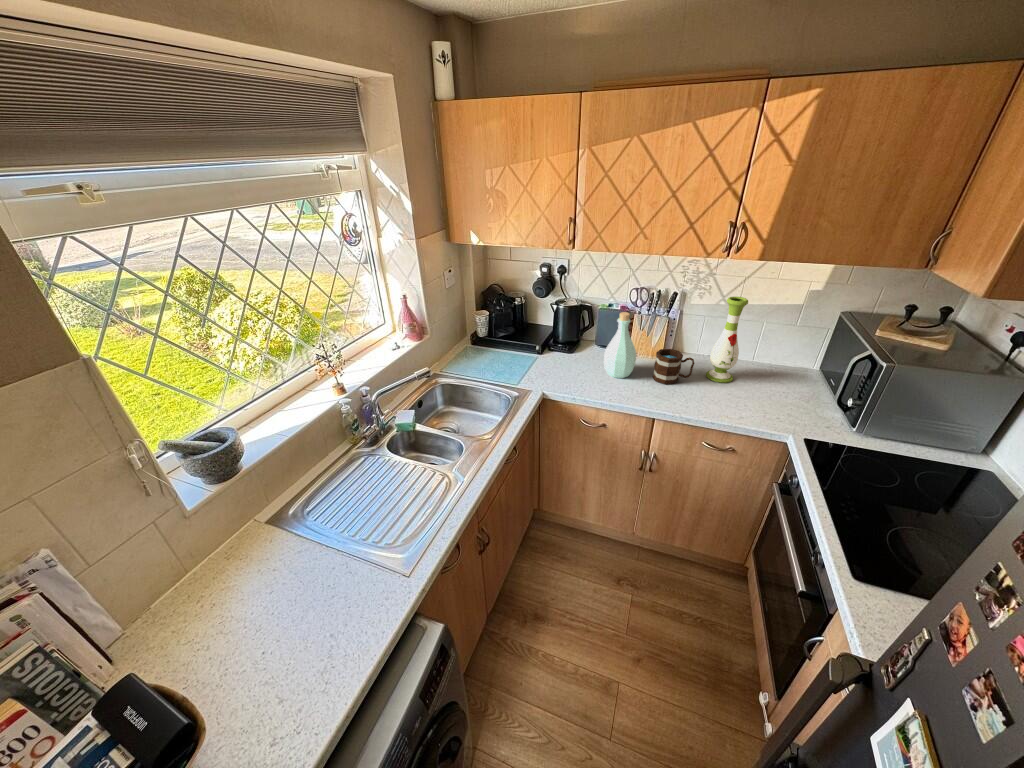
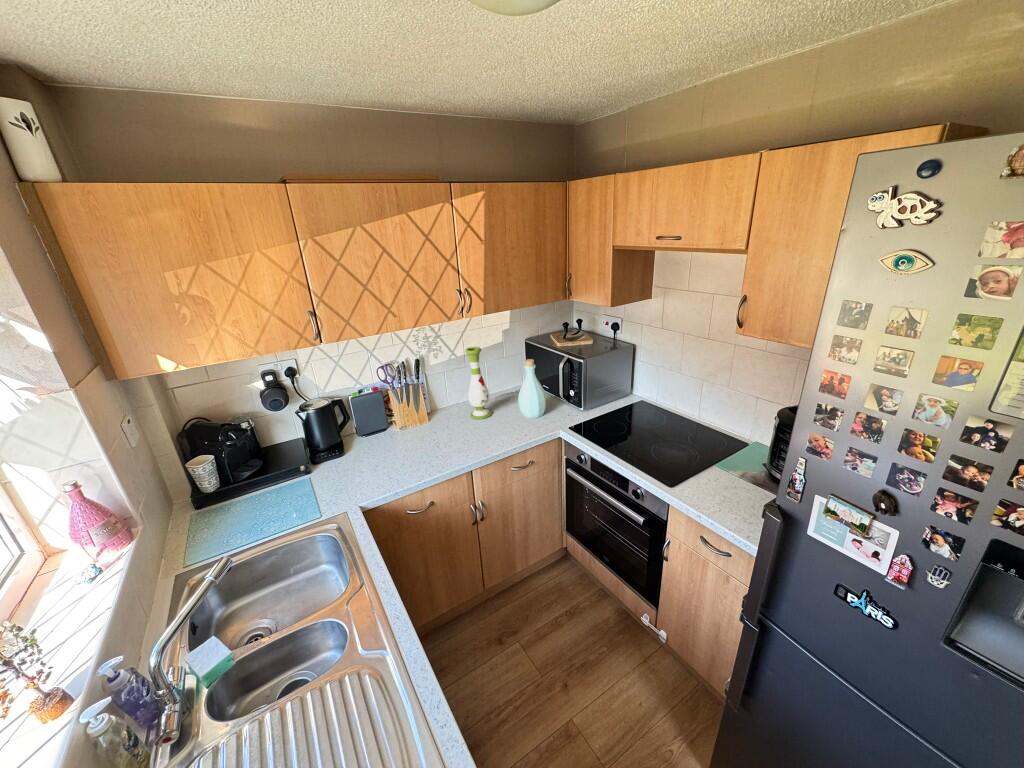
bottle: present [604,312,636,378] -> present [518,359,546,418]
mug: present [653,349,694,384] -> none [434,406,467,440]

